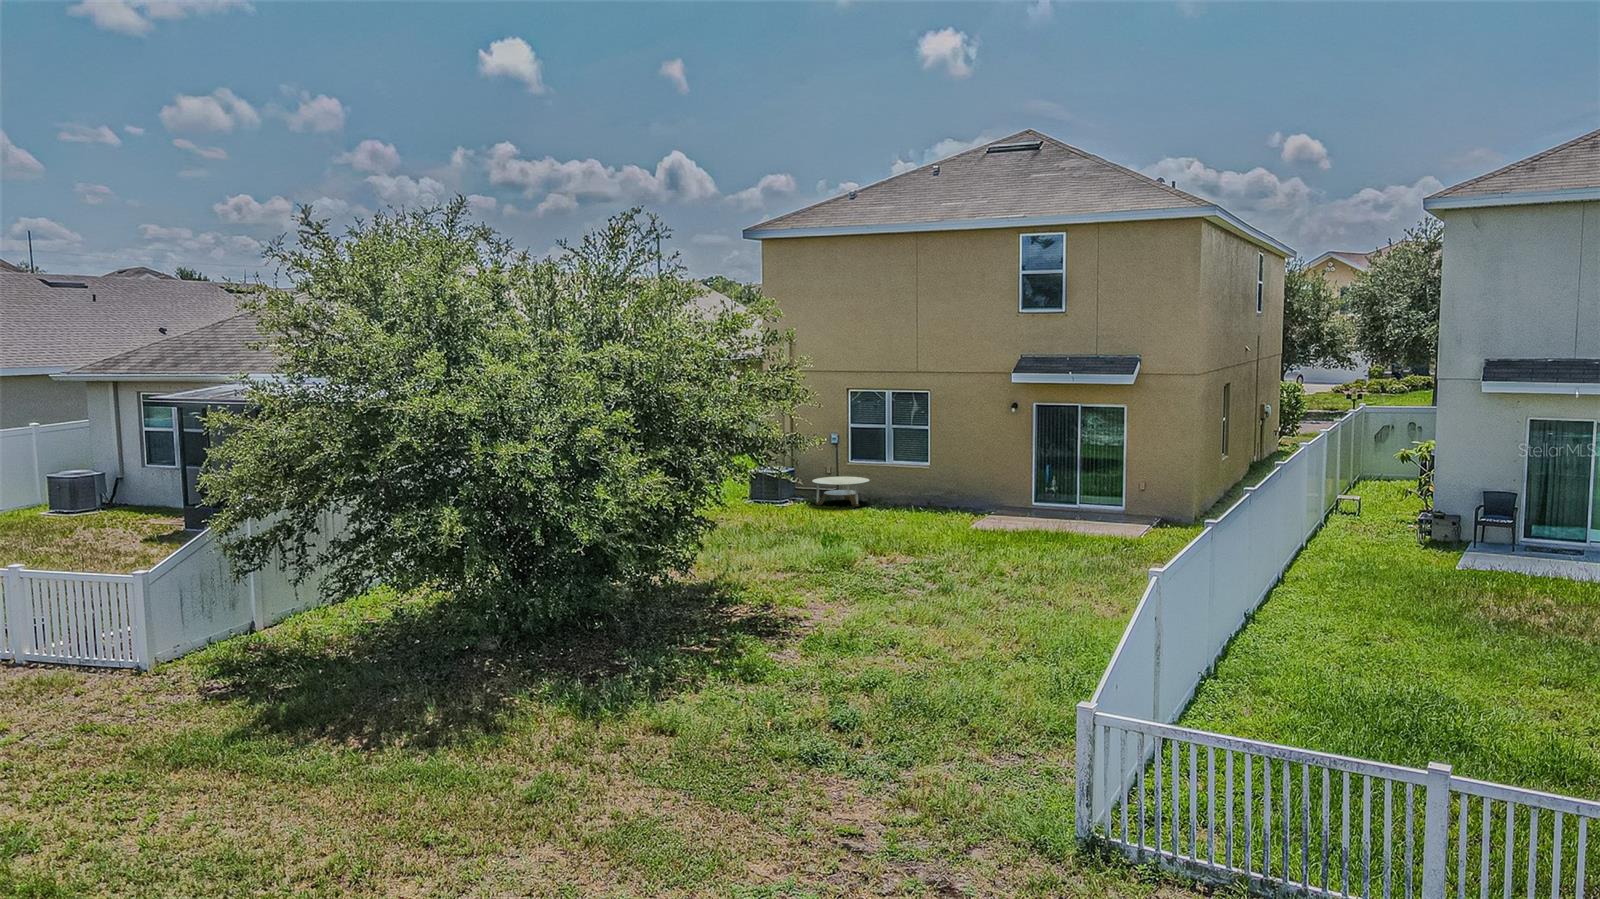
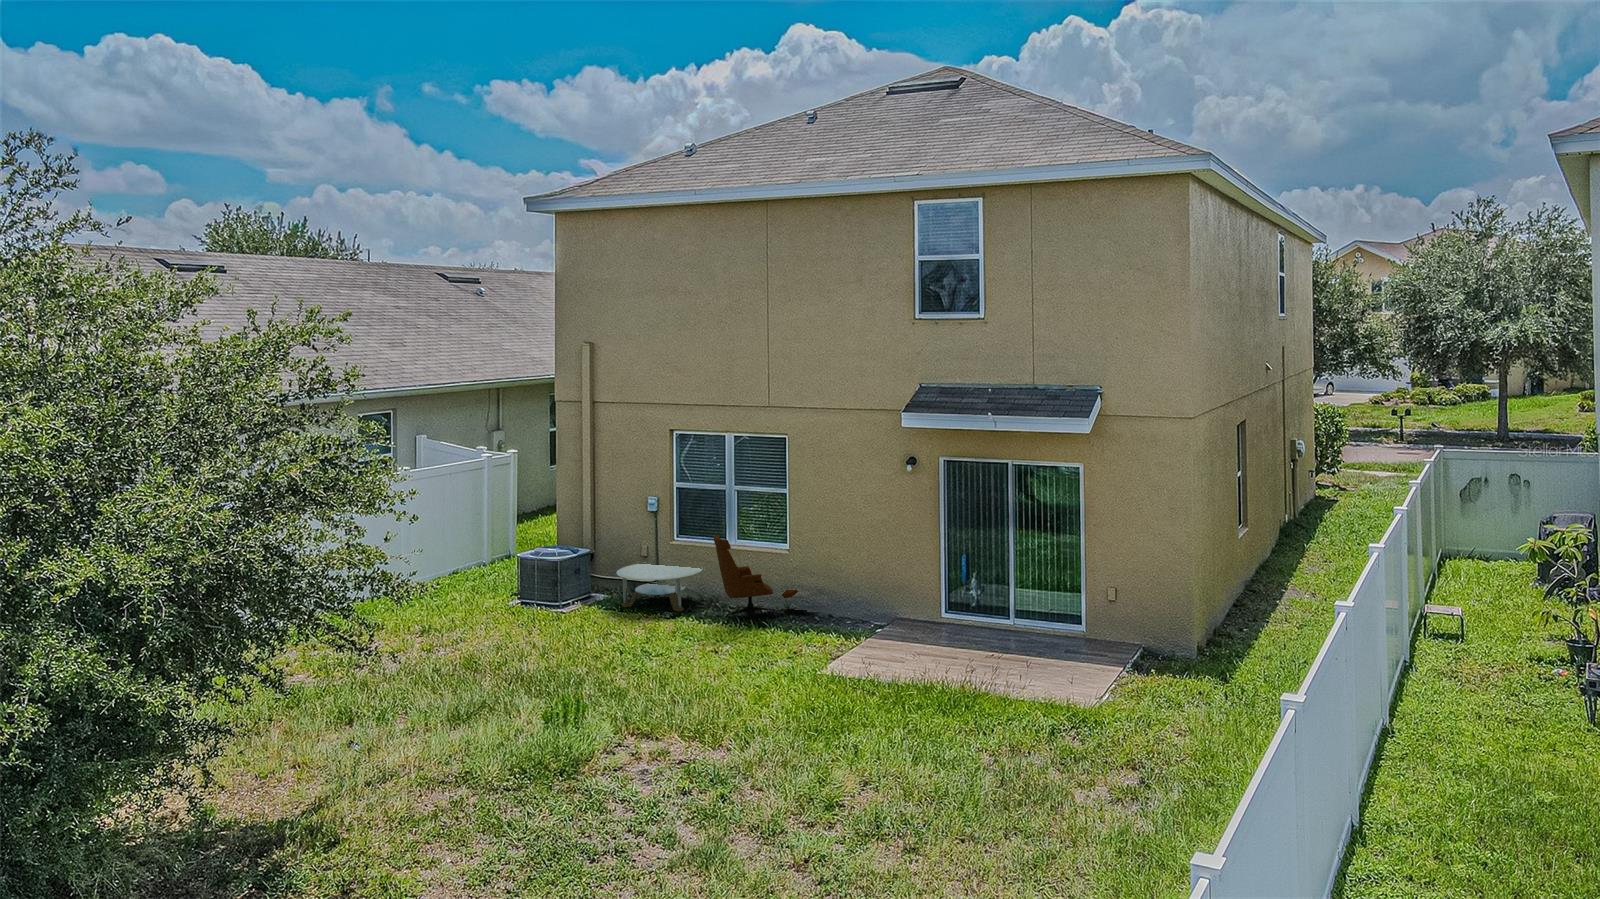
lounge chair: none [883,454,947,509] -> present [714,535,803,620]

